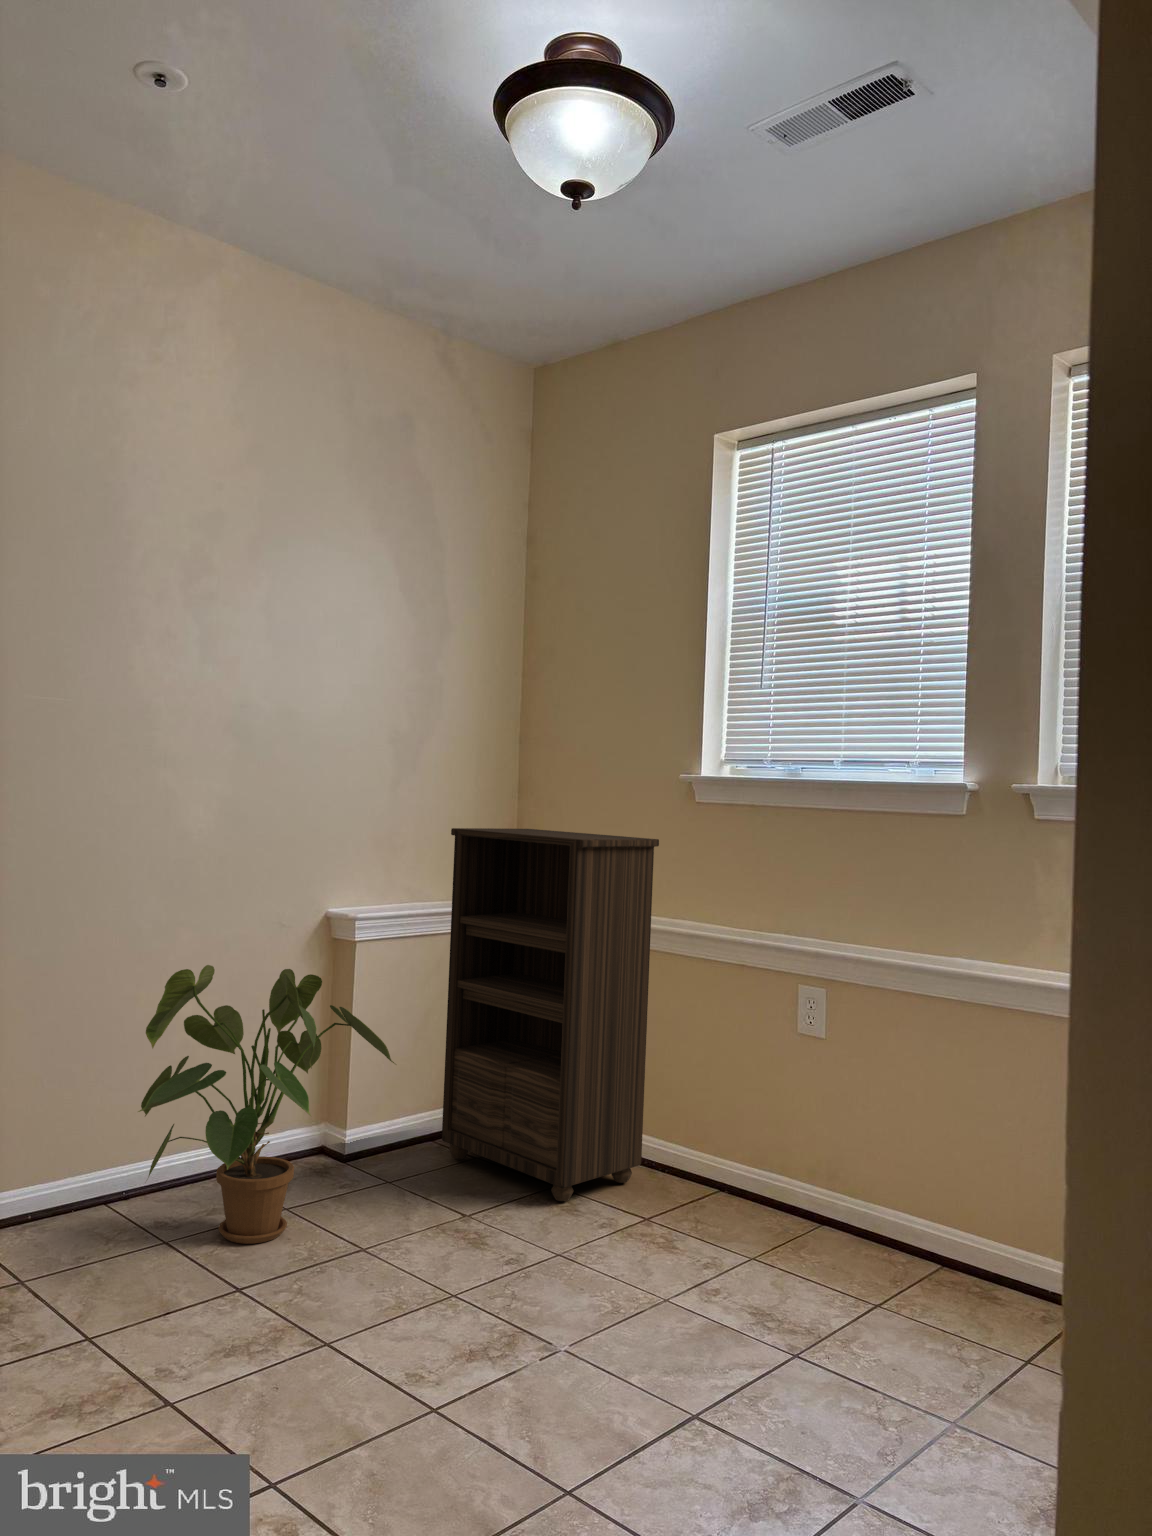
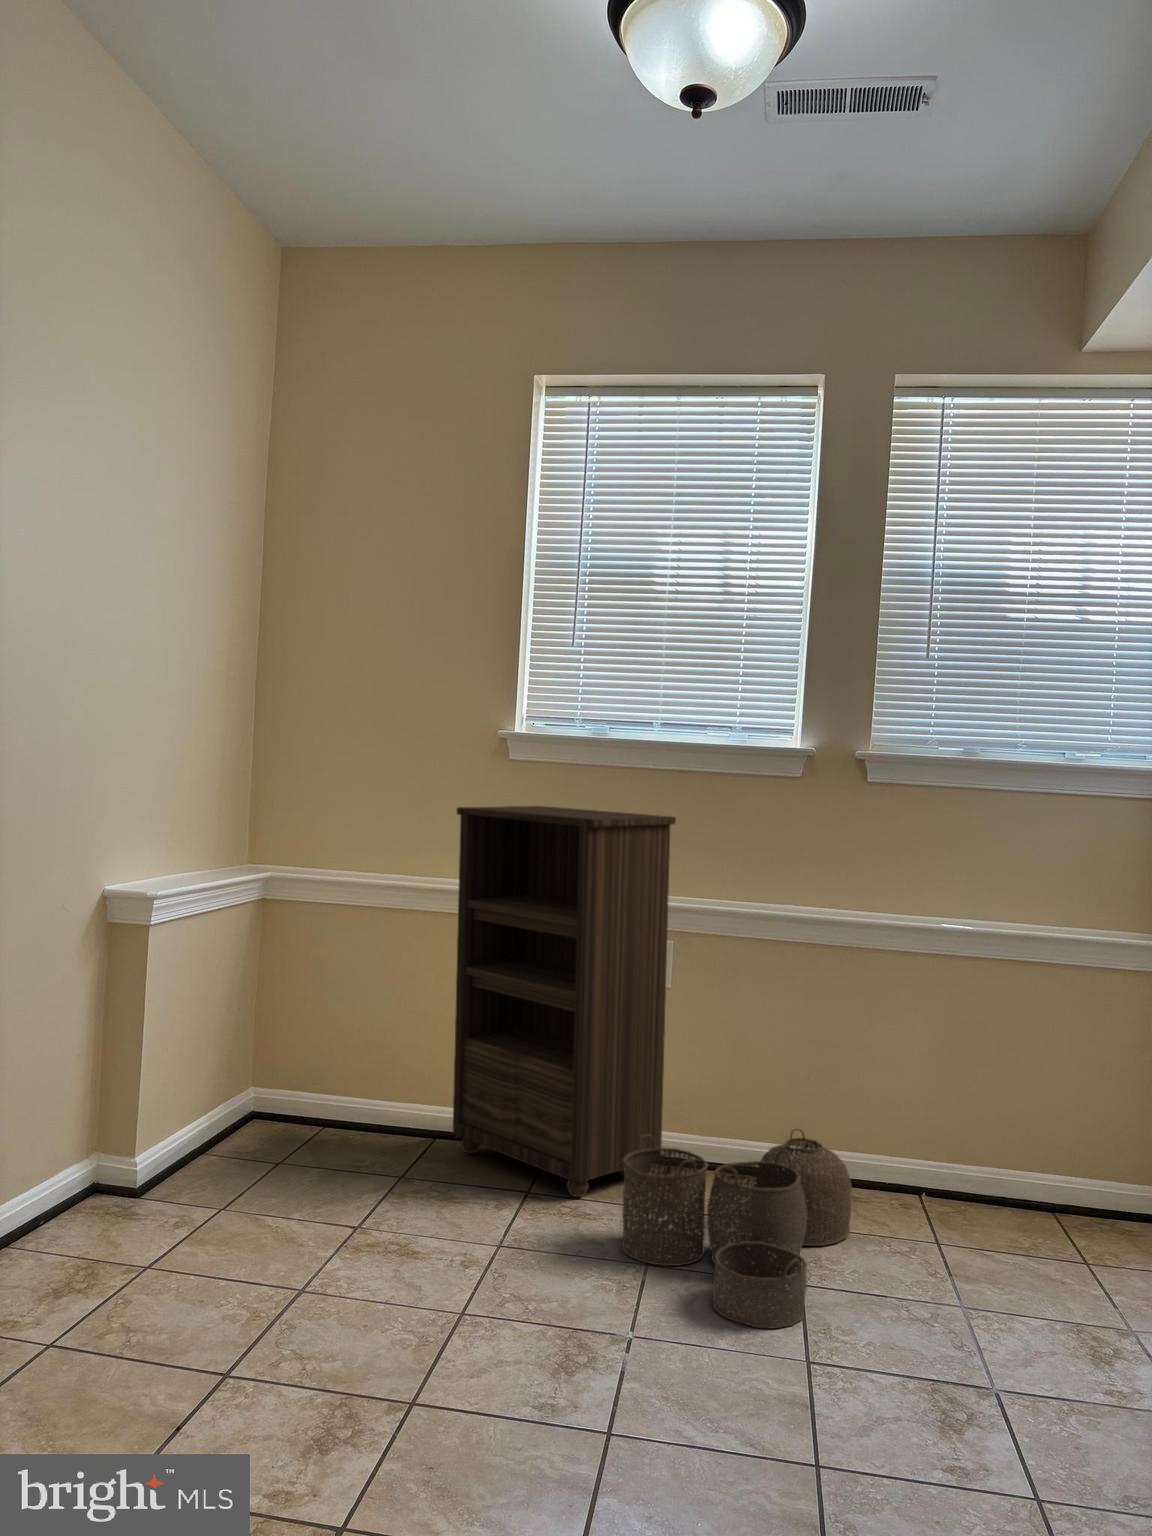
house plant: present [138,965,395,1244] -> none [133,955,402,1243]
woven basket: none [607,1136,824,1329] -> present [622,1129,851,1328]

